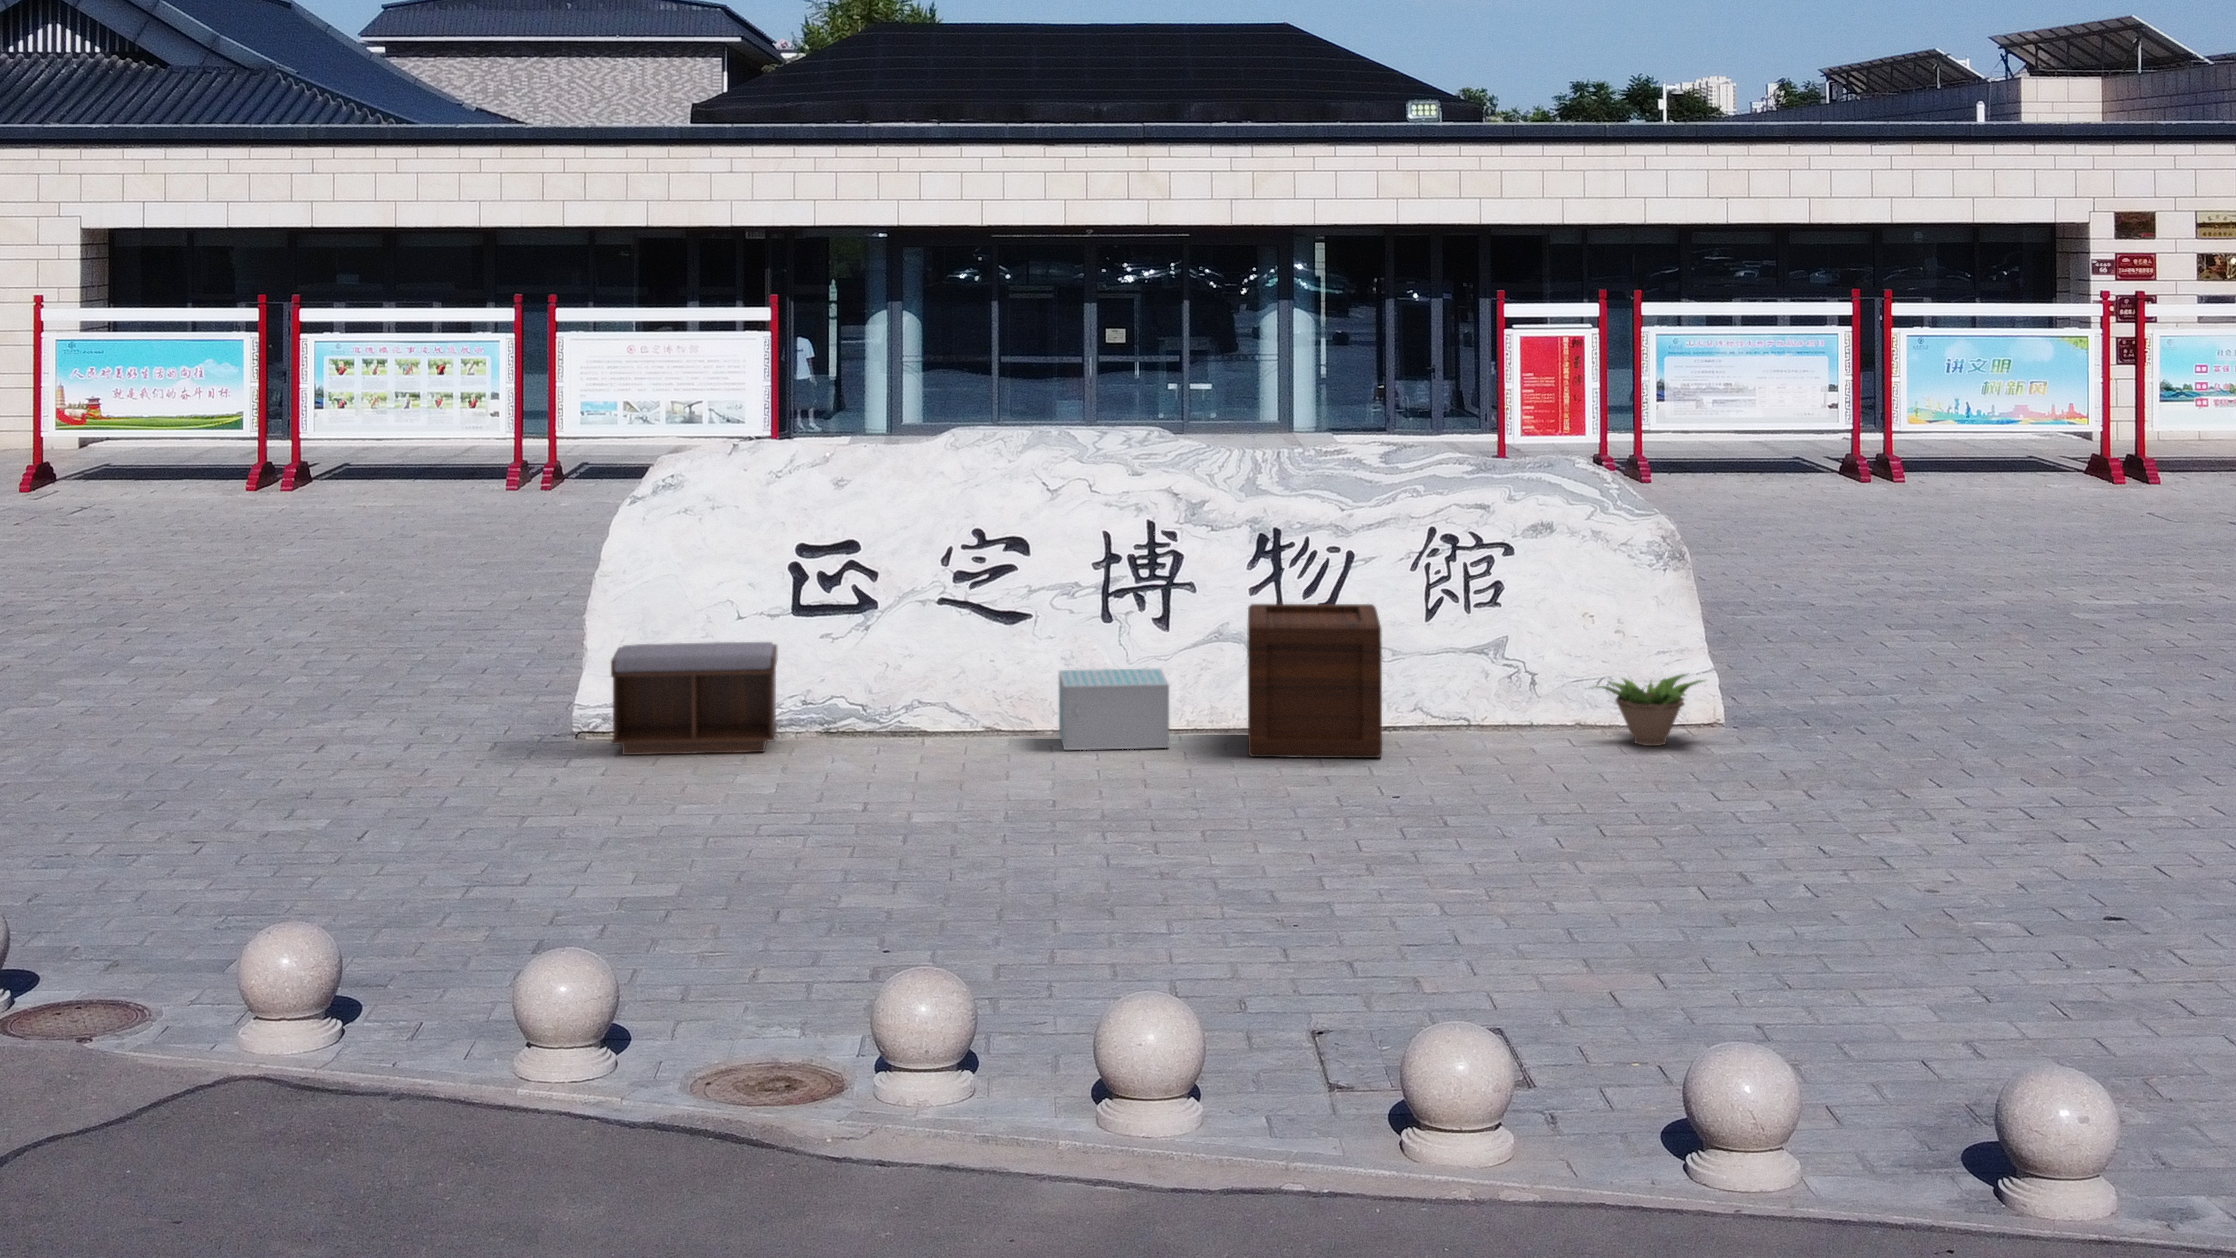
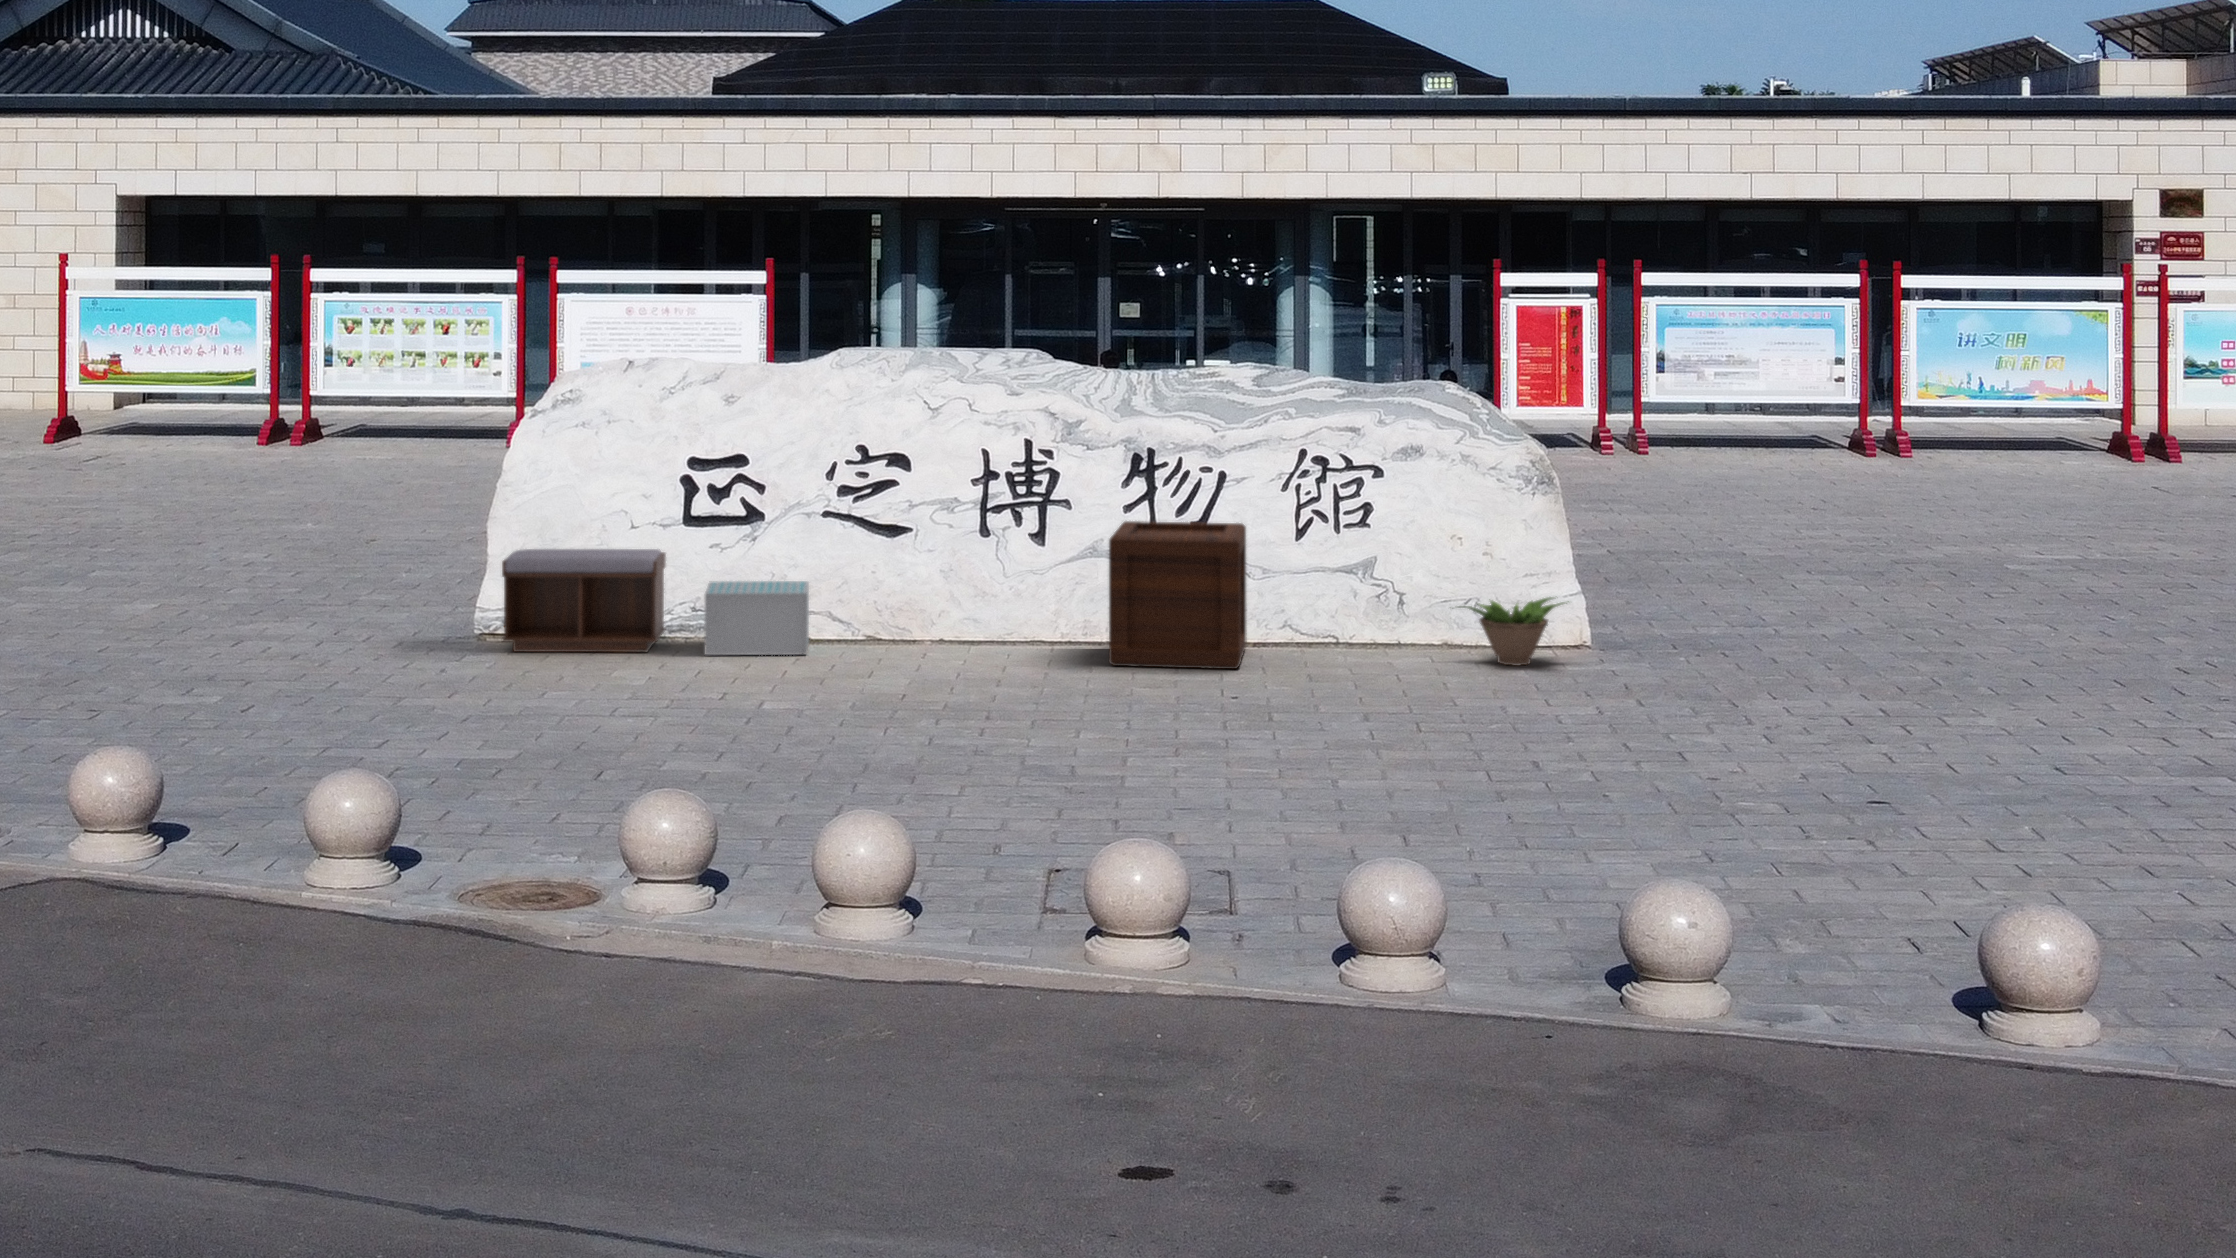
storage box: present [1059,669,1169,750] -> present [705,581,809,655]

